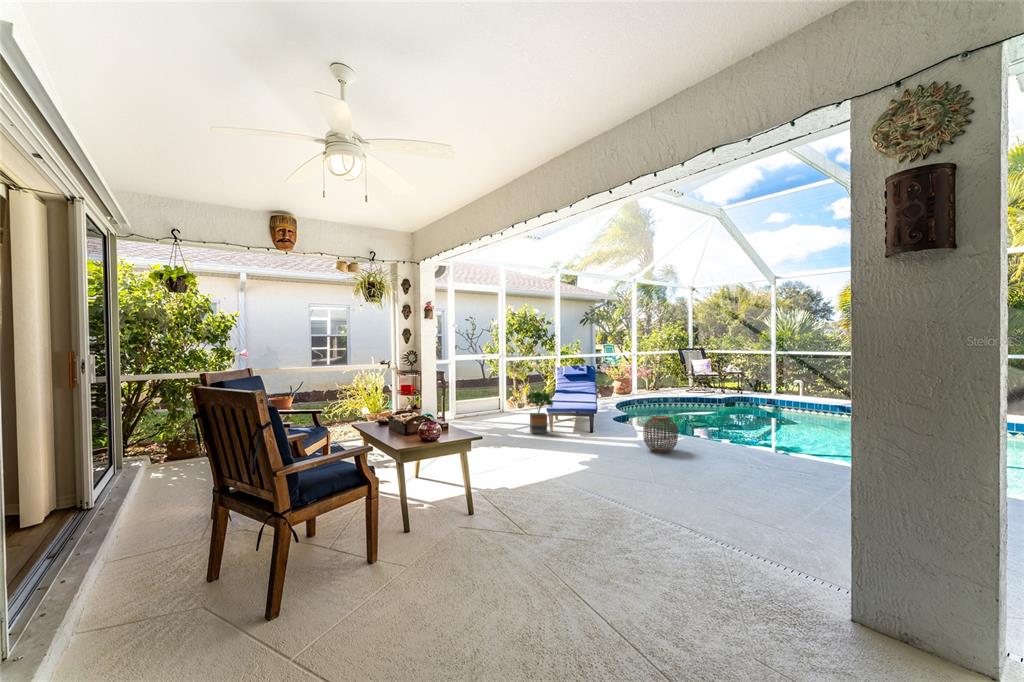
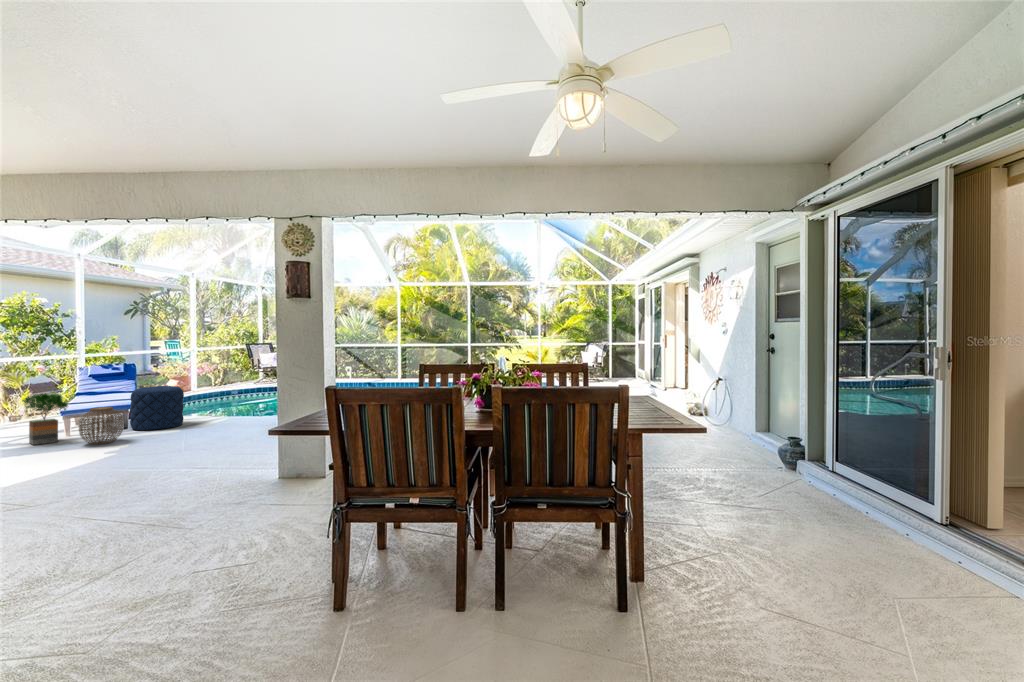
pouf: none [593,391,634,432] -> present [130,386,184,430]
woven basket: present [643,416,678,453] -> present [79,407,123,445]

